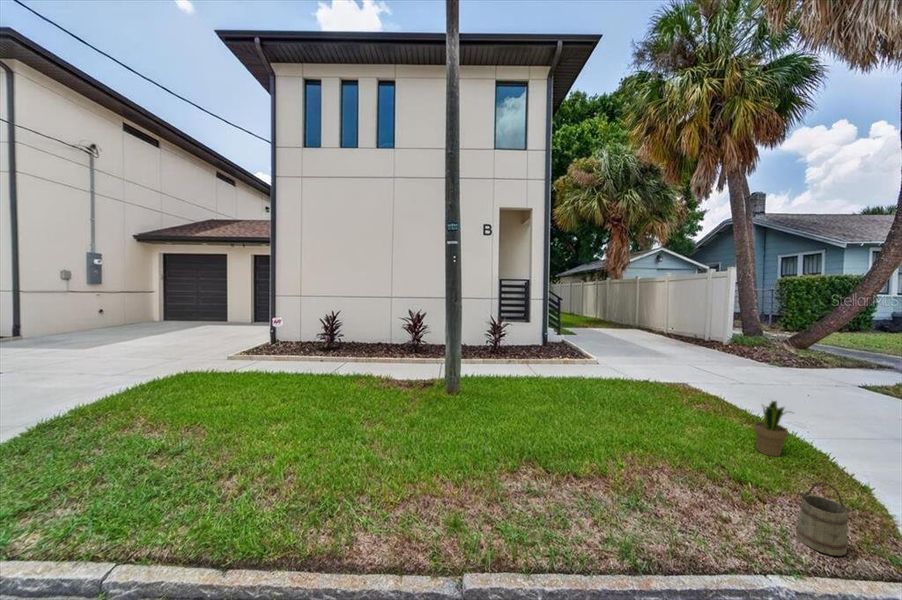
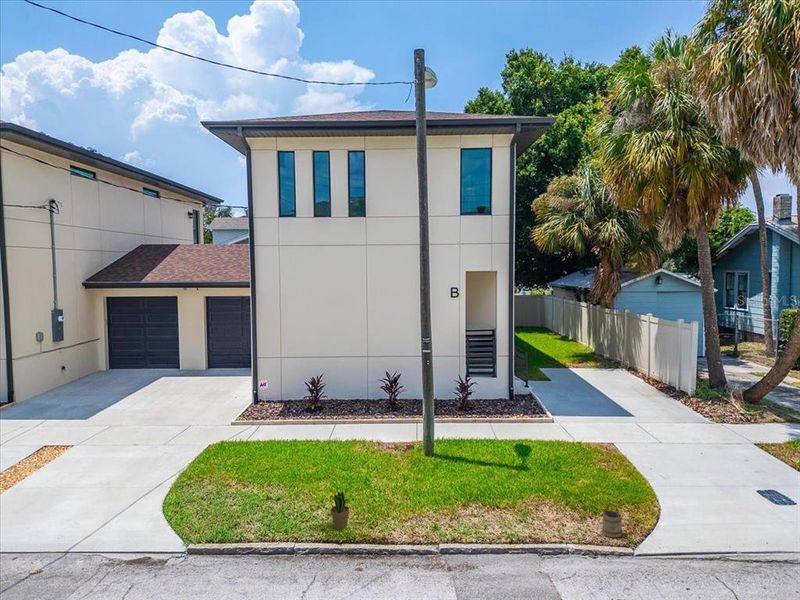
potted plant: present [754,401,788,456] -> present [330,491,350,530]

